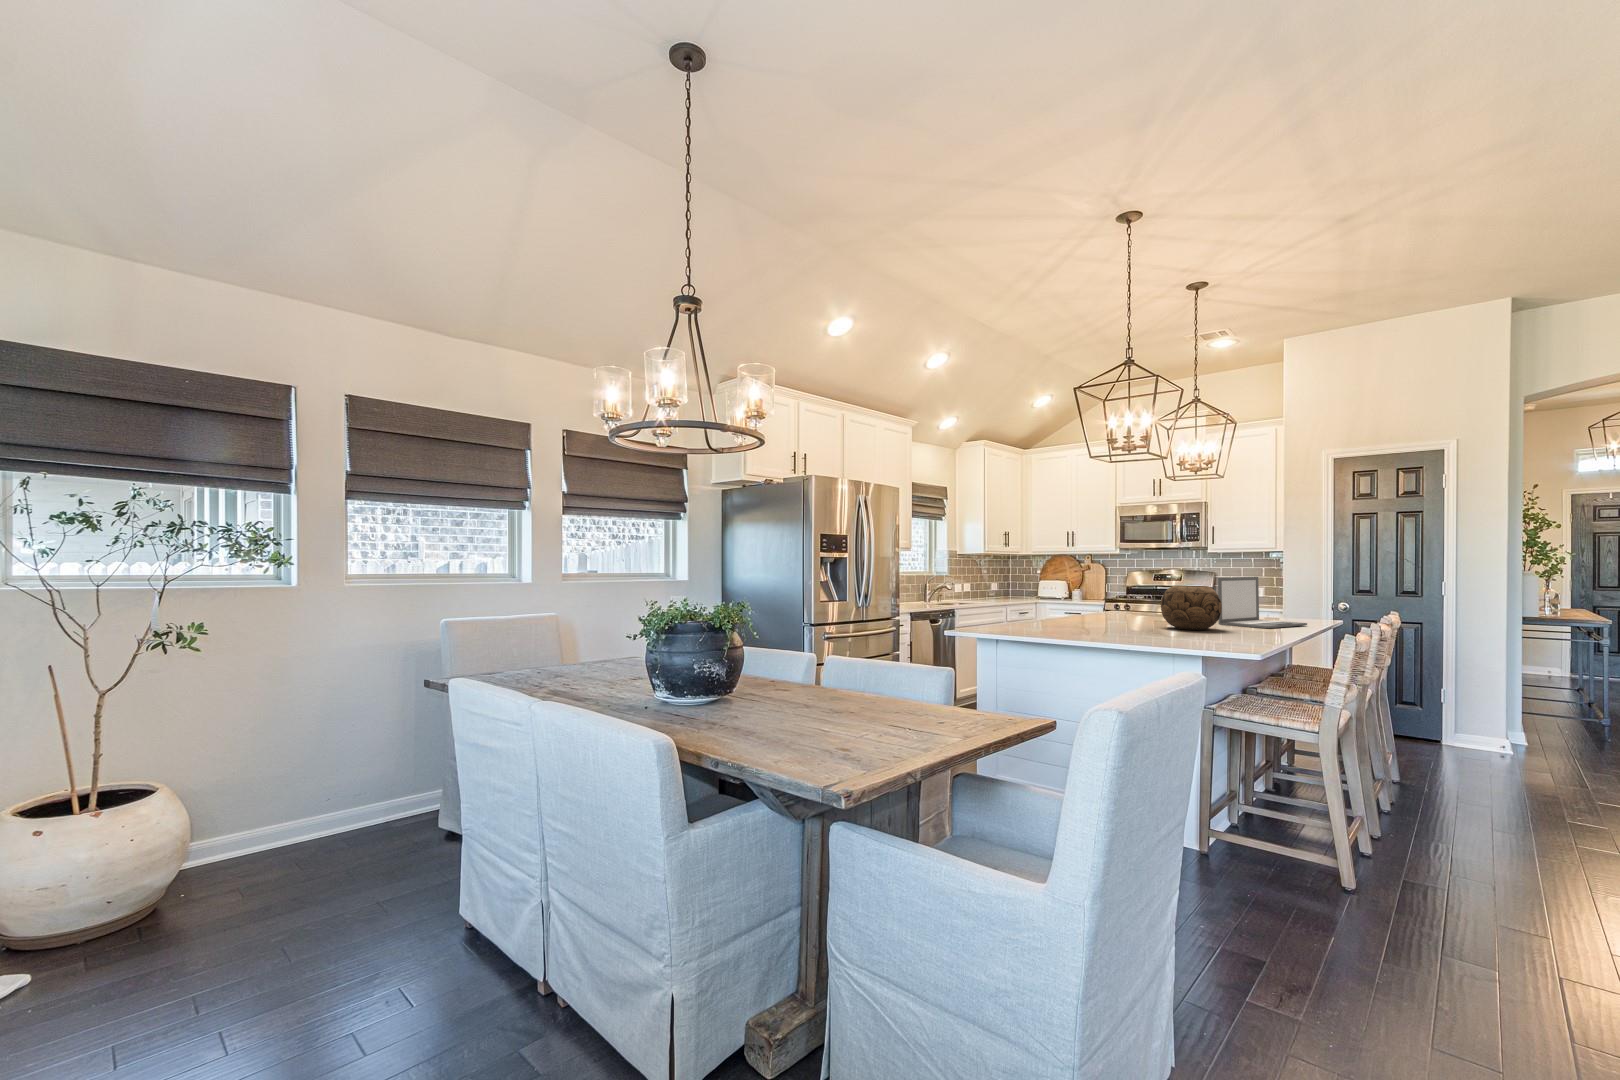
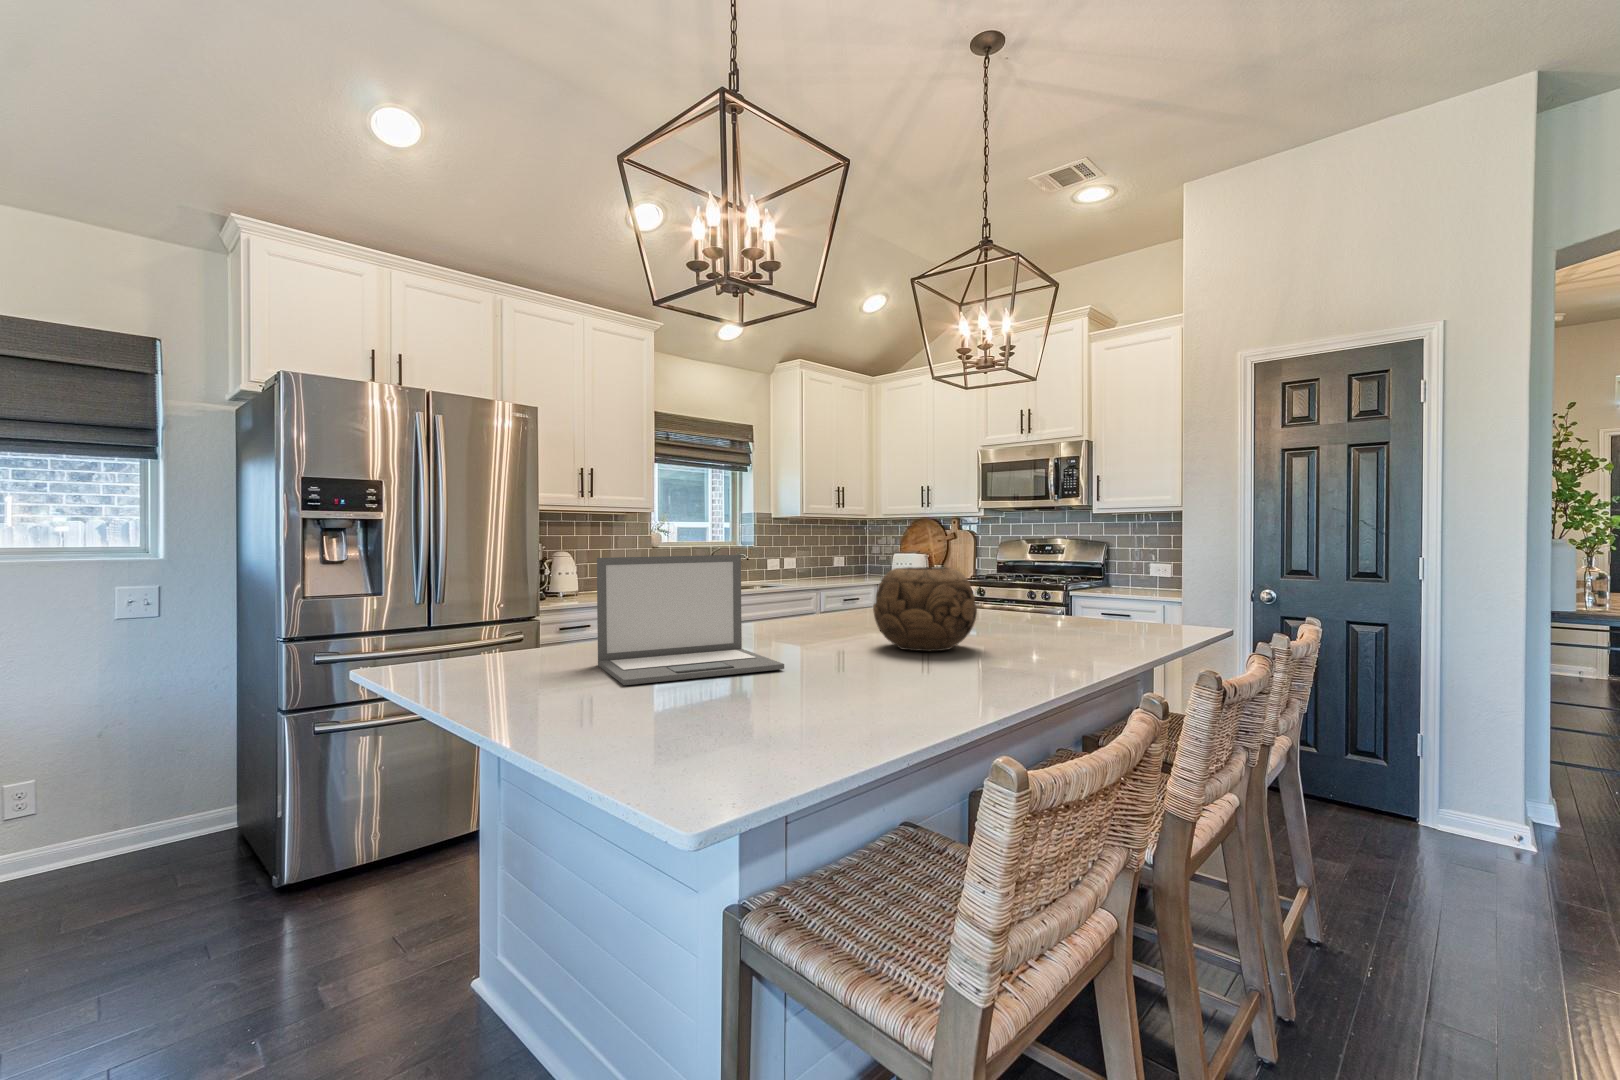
laptop: present [1218,577,1307,628] -> present [597,555,784,685]

